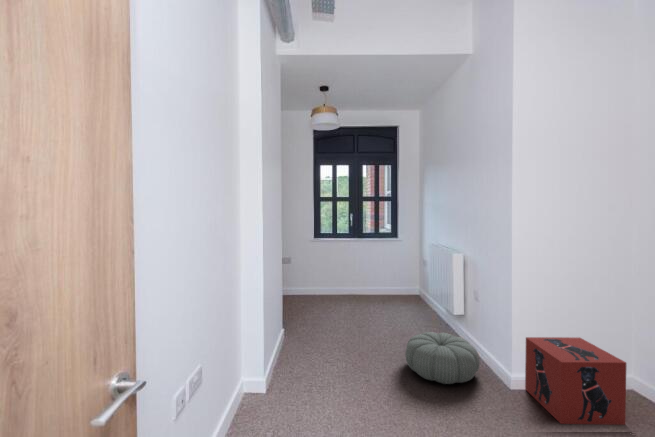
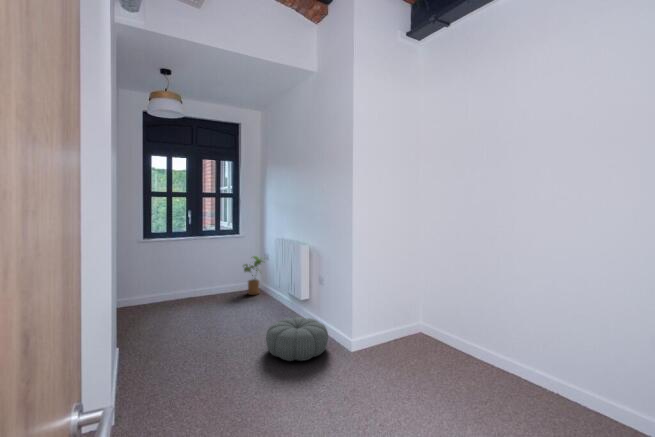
house plant: none [399,261,423,302] -> present [244,256,262,295]
storage box: present [525,337,626,425] -> none [361,303,423,368]

